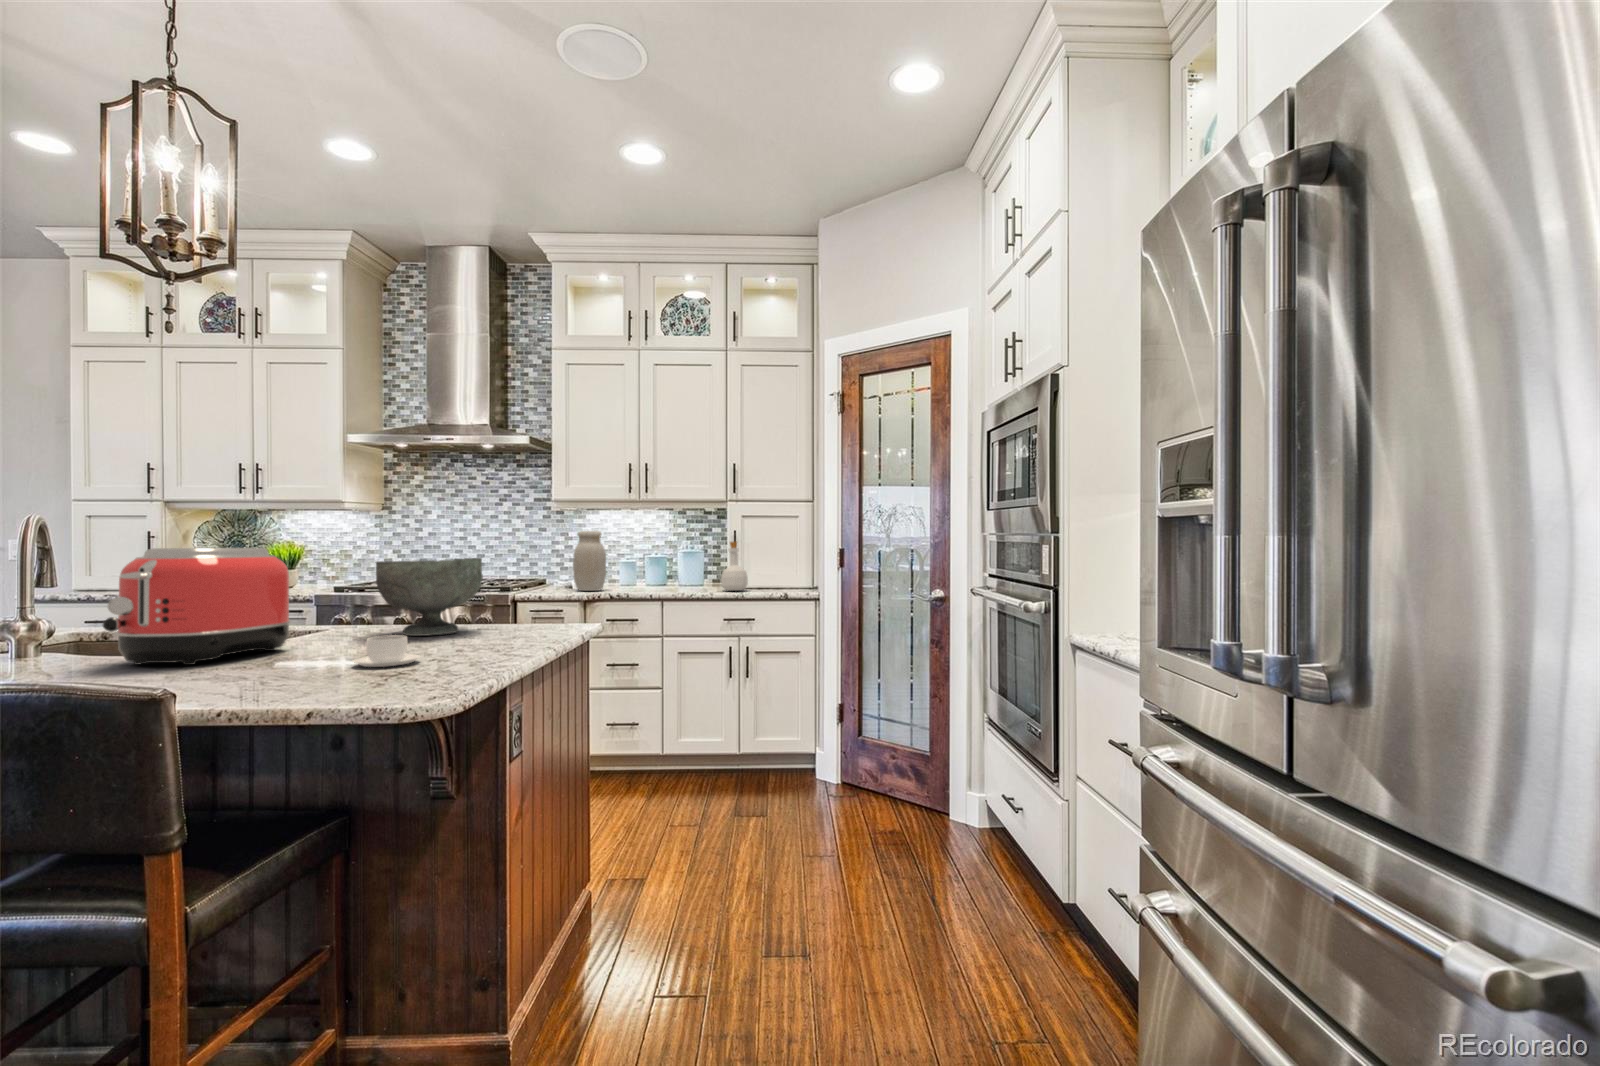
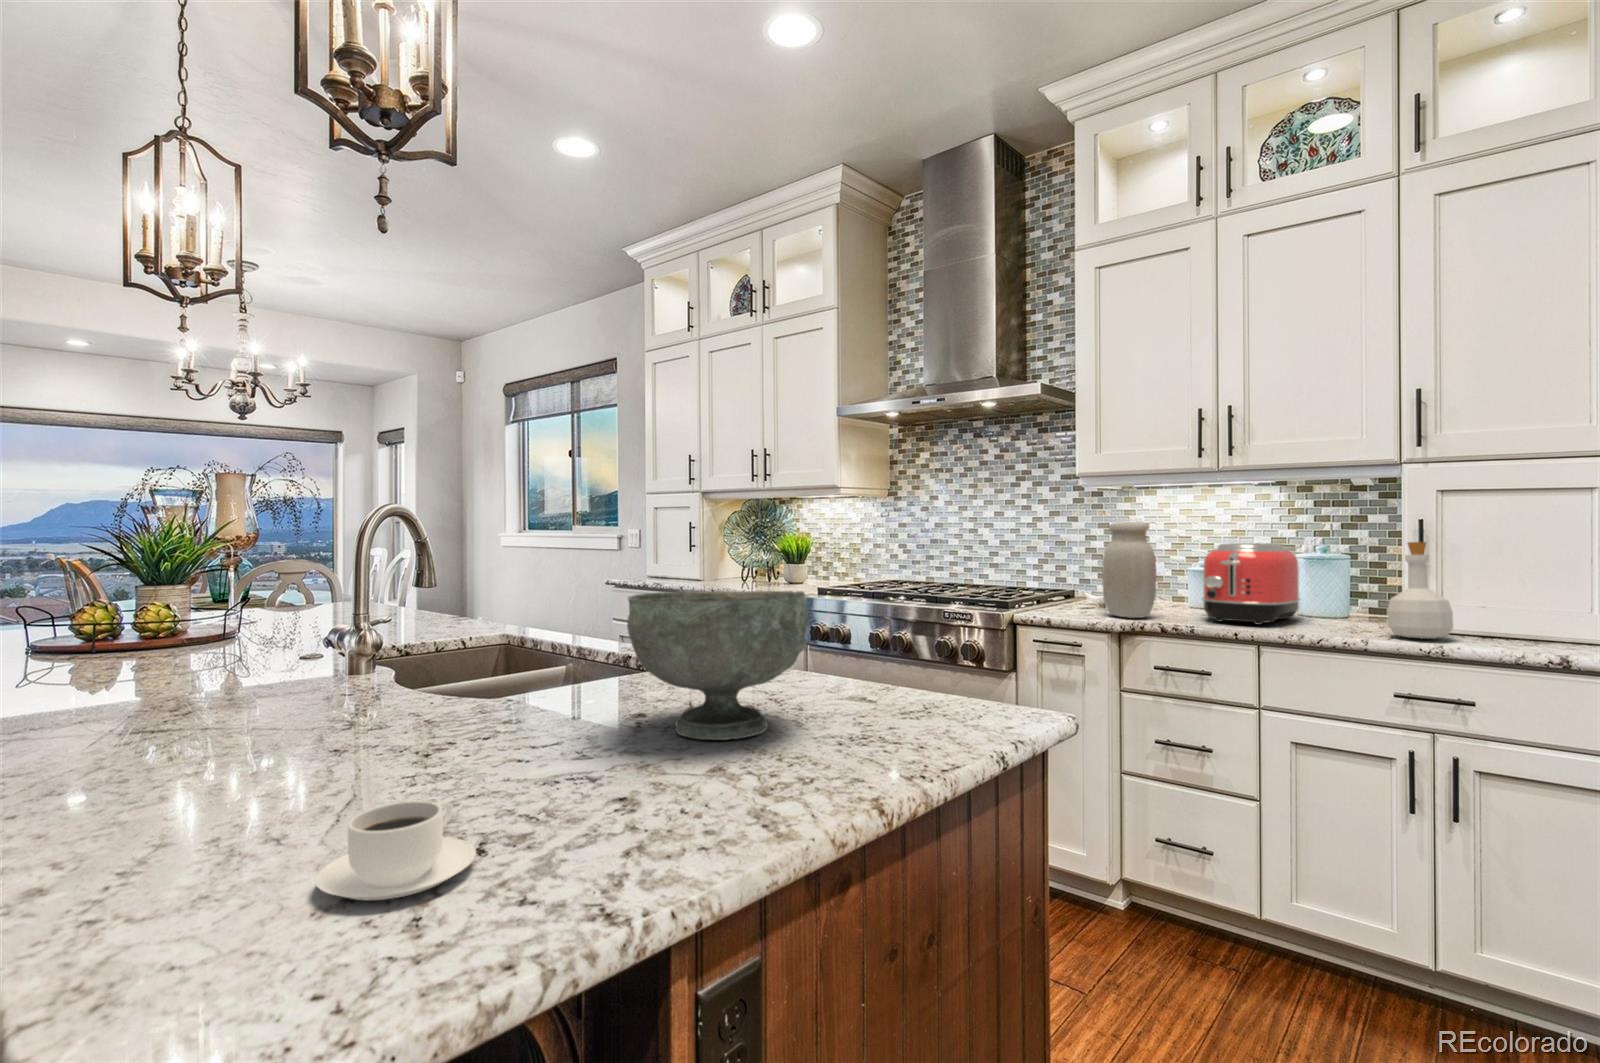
toaster: present [103,548,291,665] -> present [1202,543,1300,625]

